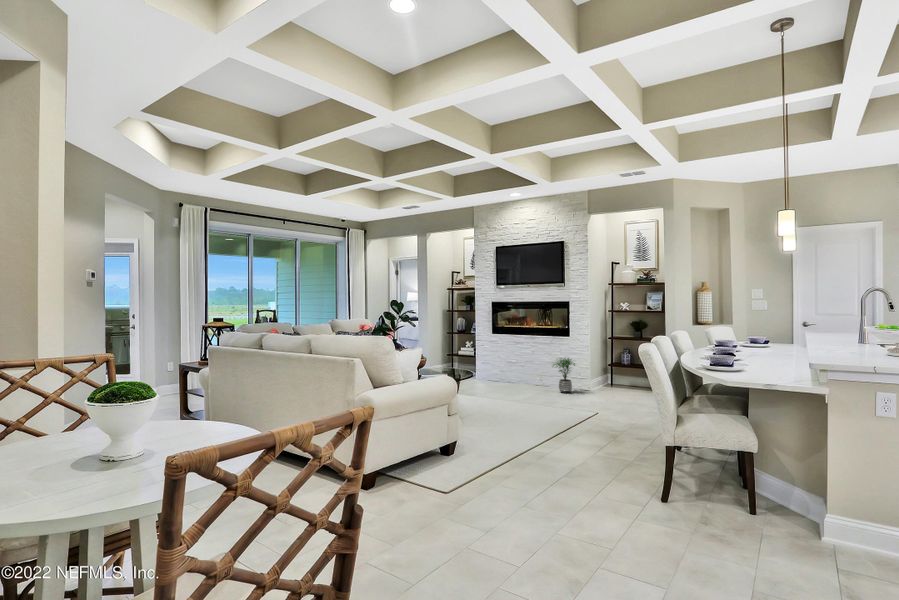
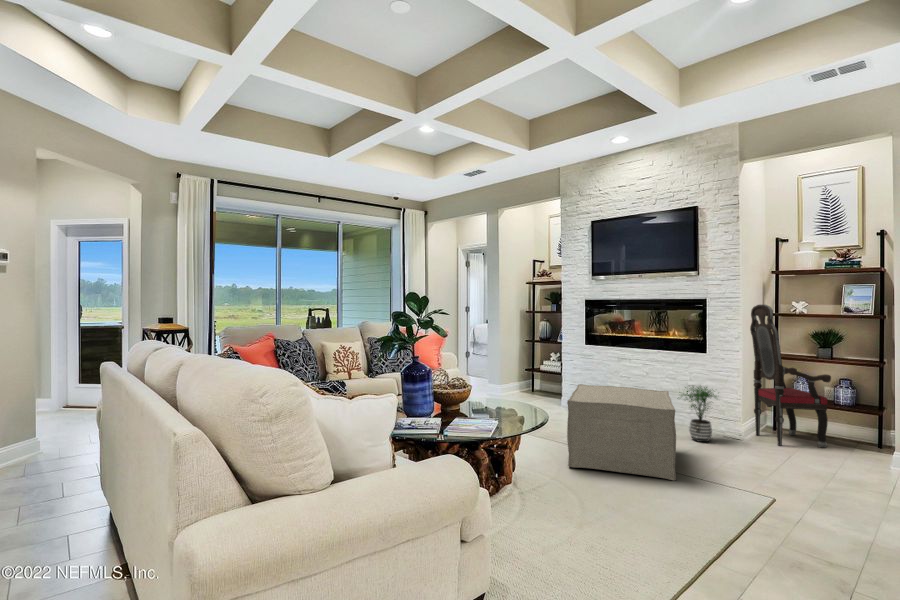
armchair: none [595,305,638,392] -> present [750,304,831,448]
ottoman: none [484,359,548,410] -> present [567,384,676,480]

